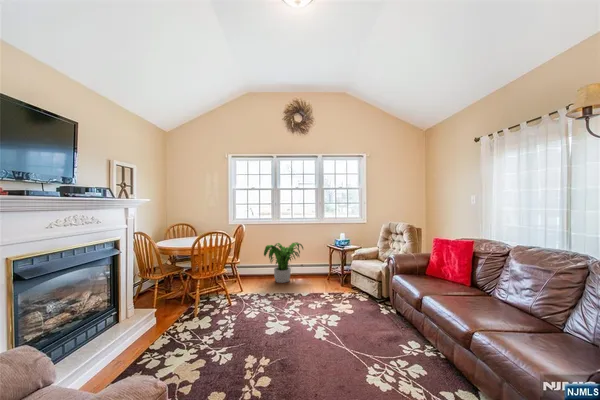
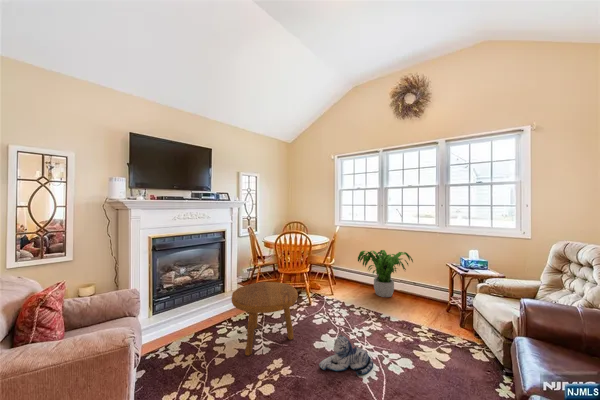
footstool: none [181,286,254,365] -> present [232,282,298,356]
plush toy: none [287,311,320,344] -> present [319,335,373,375]

